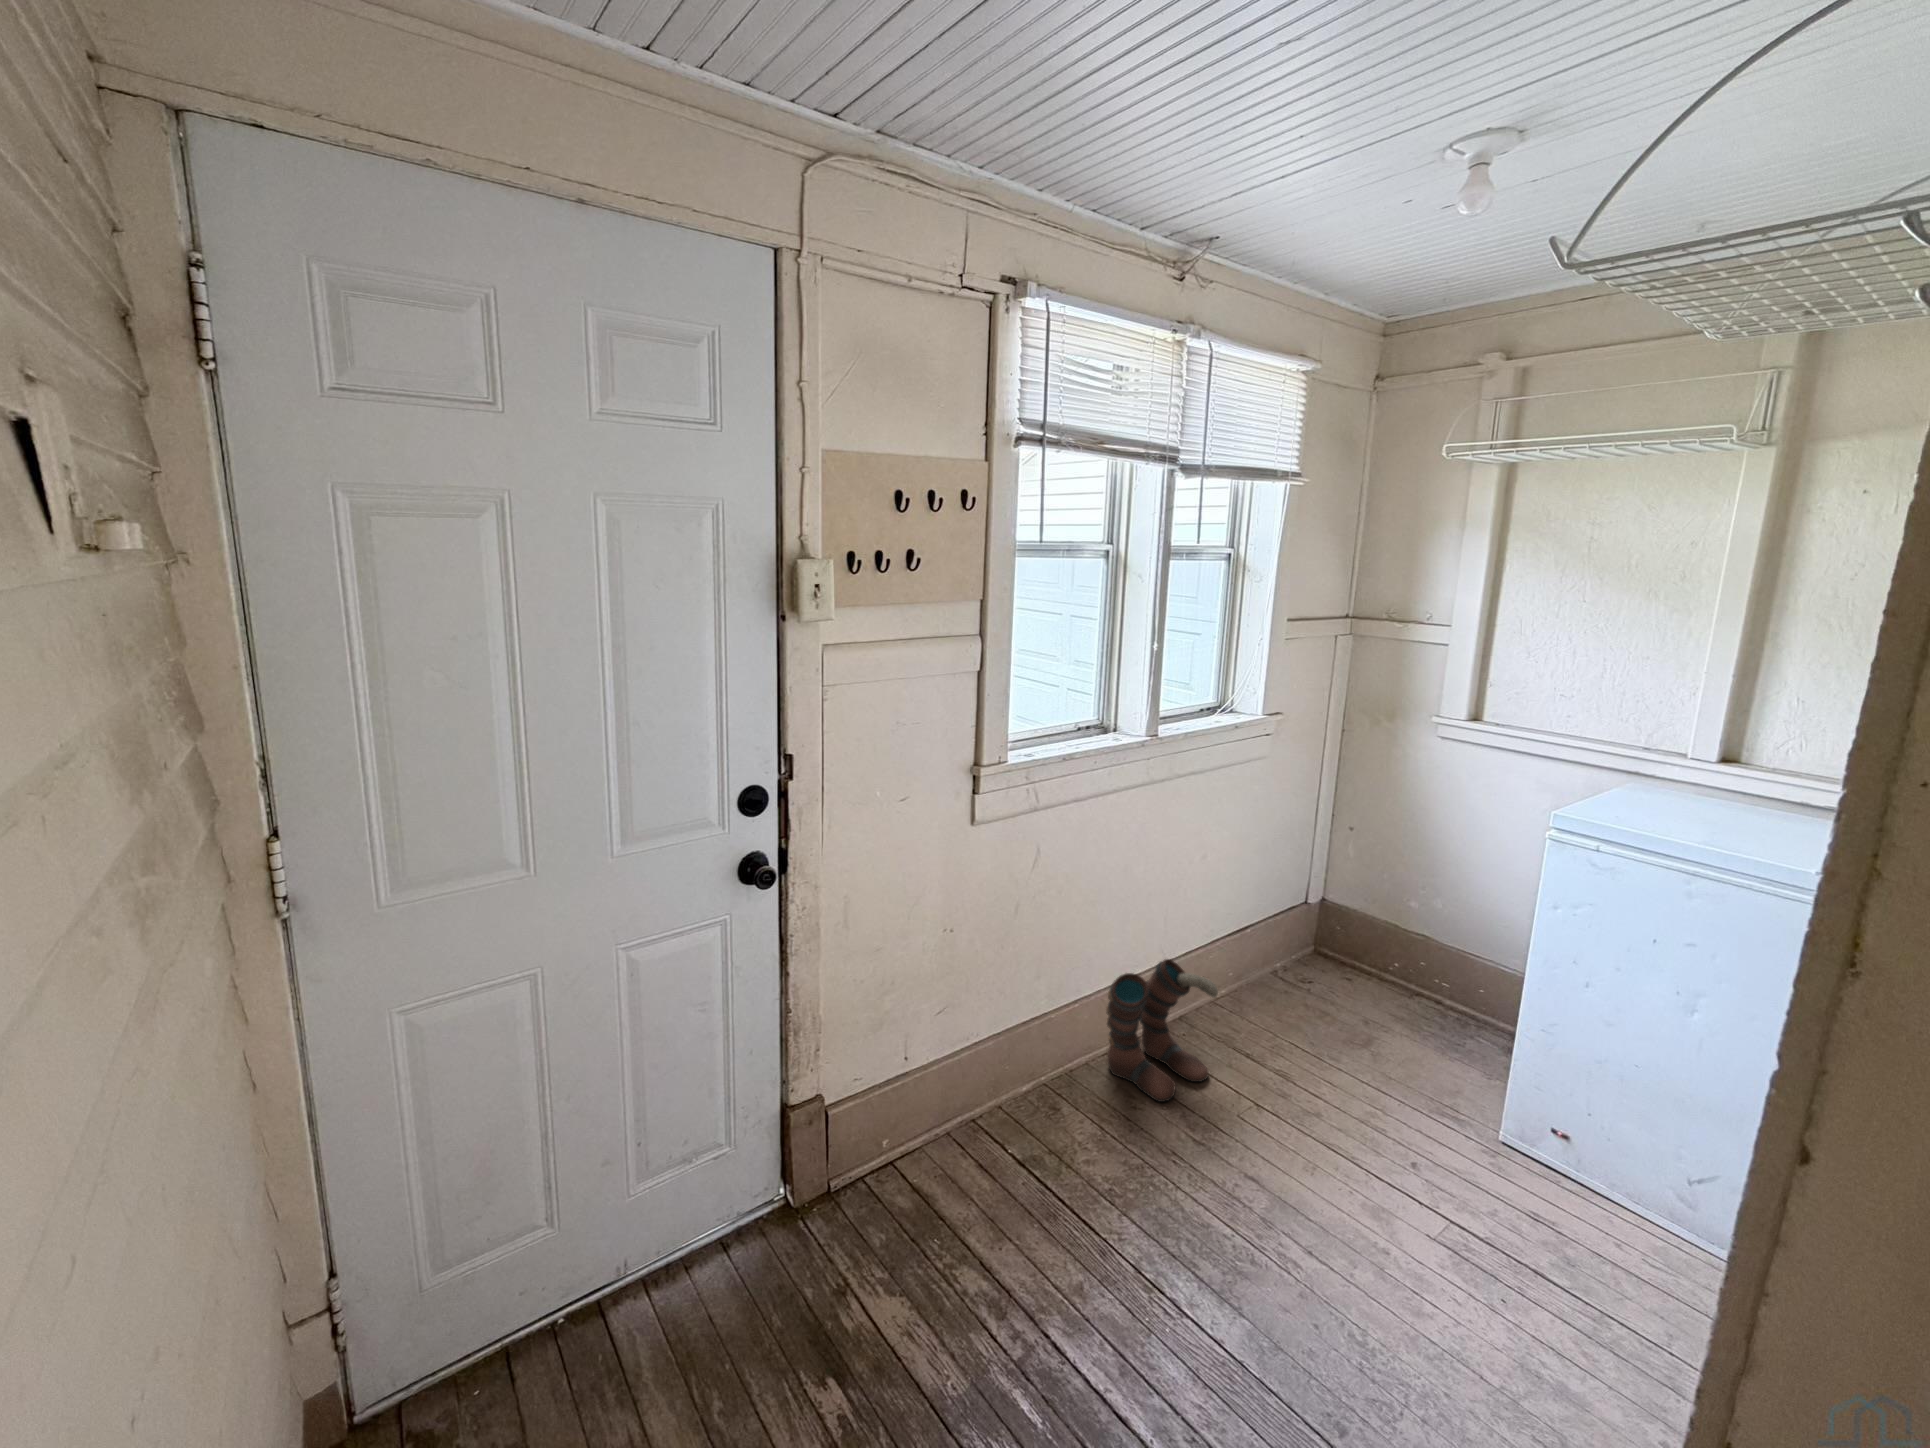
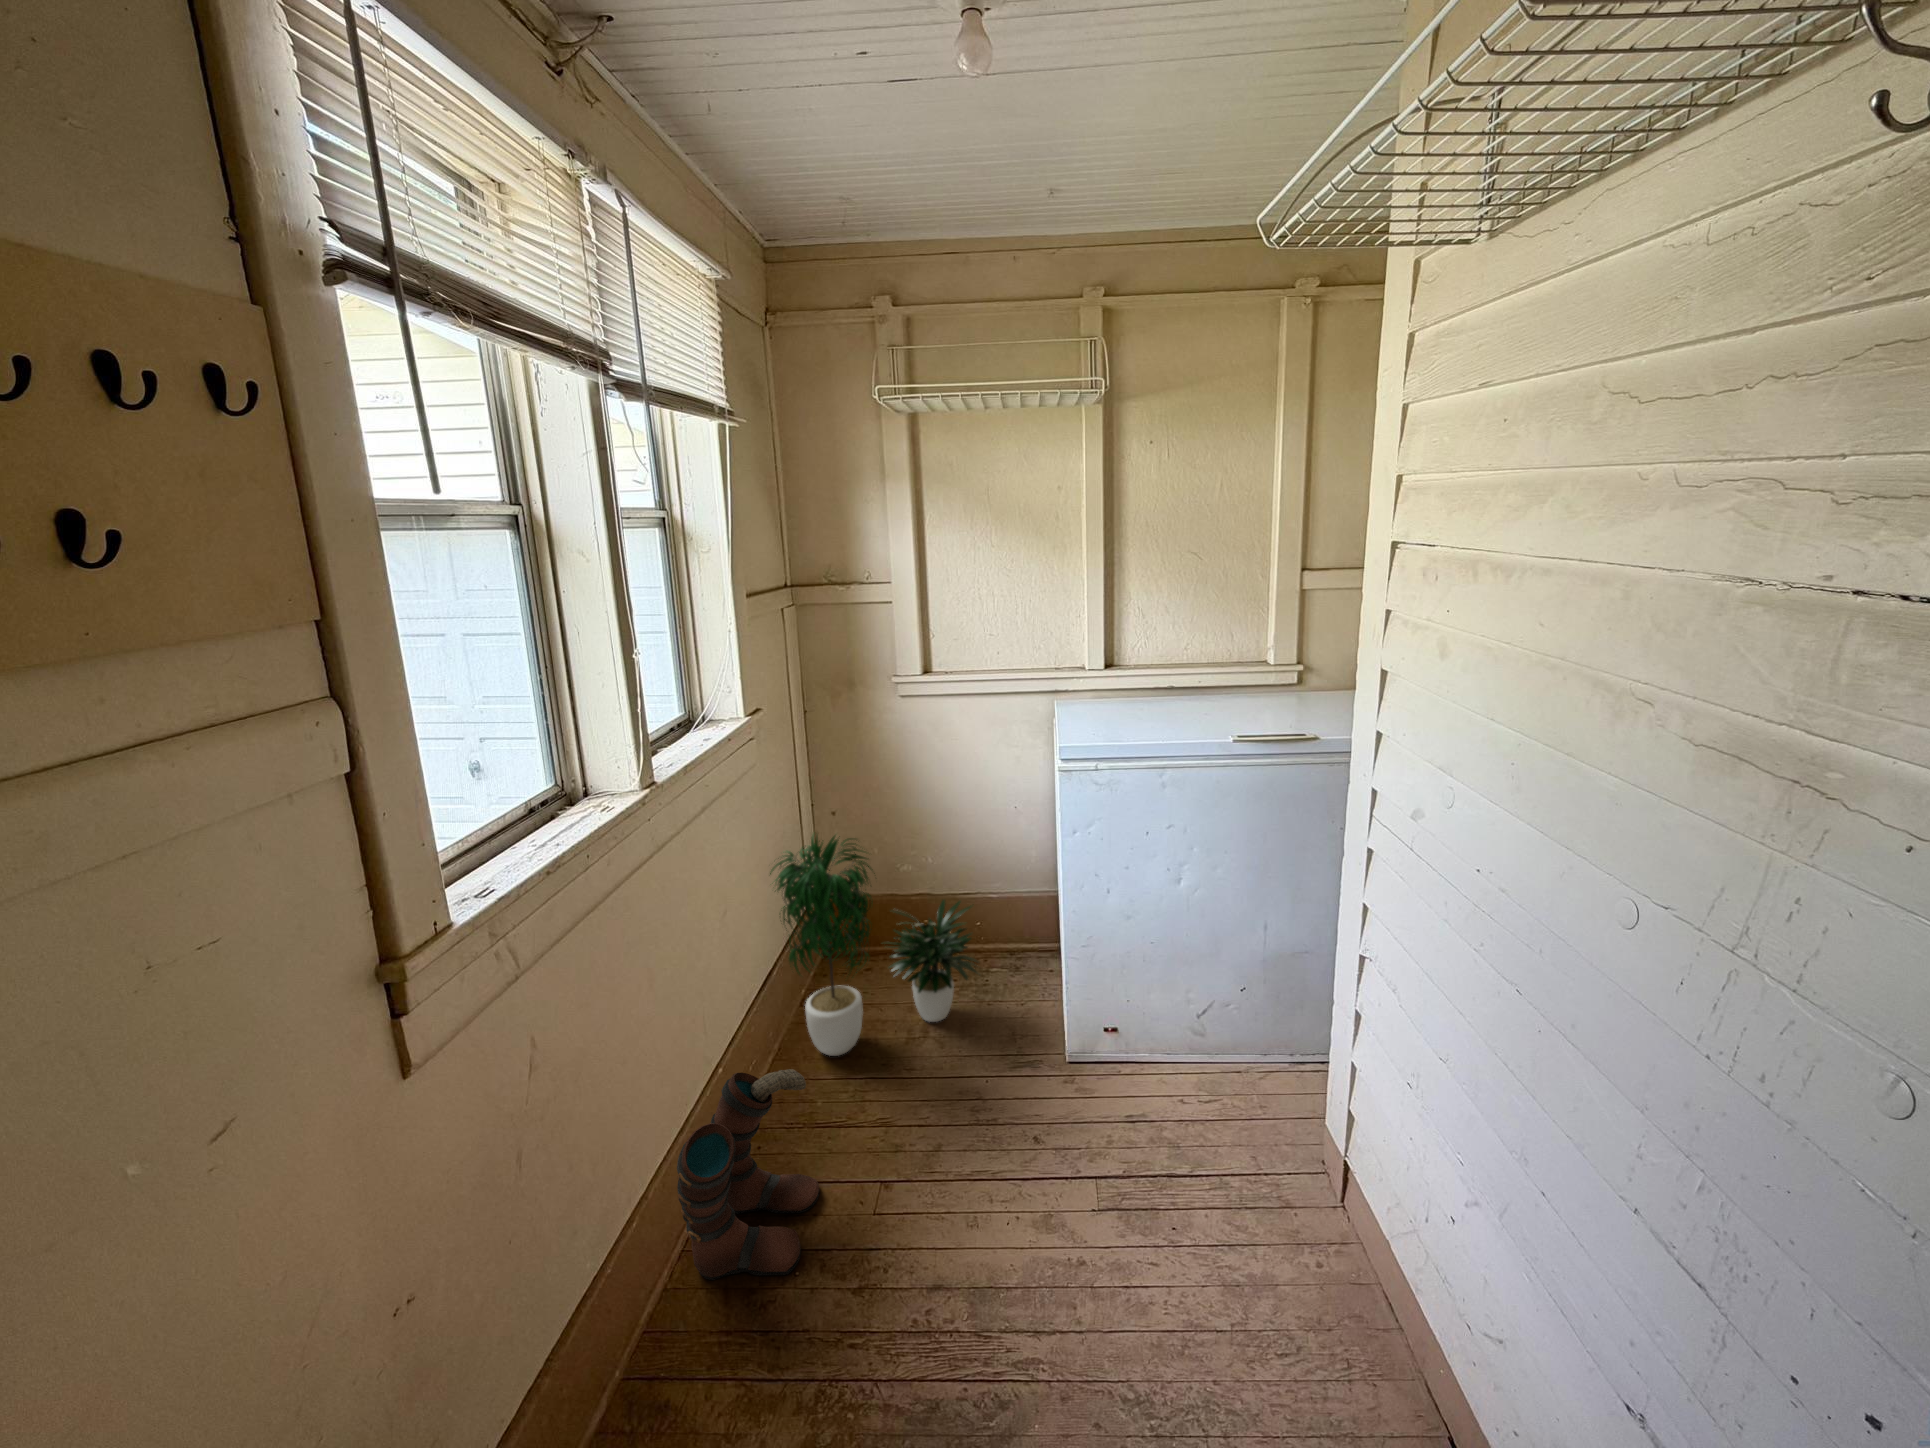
potted plant: none [1248,823,1454,1044] -> present [770,835,978,1056]

